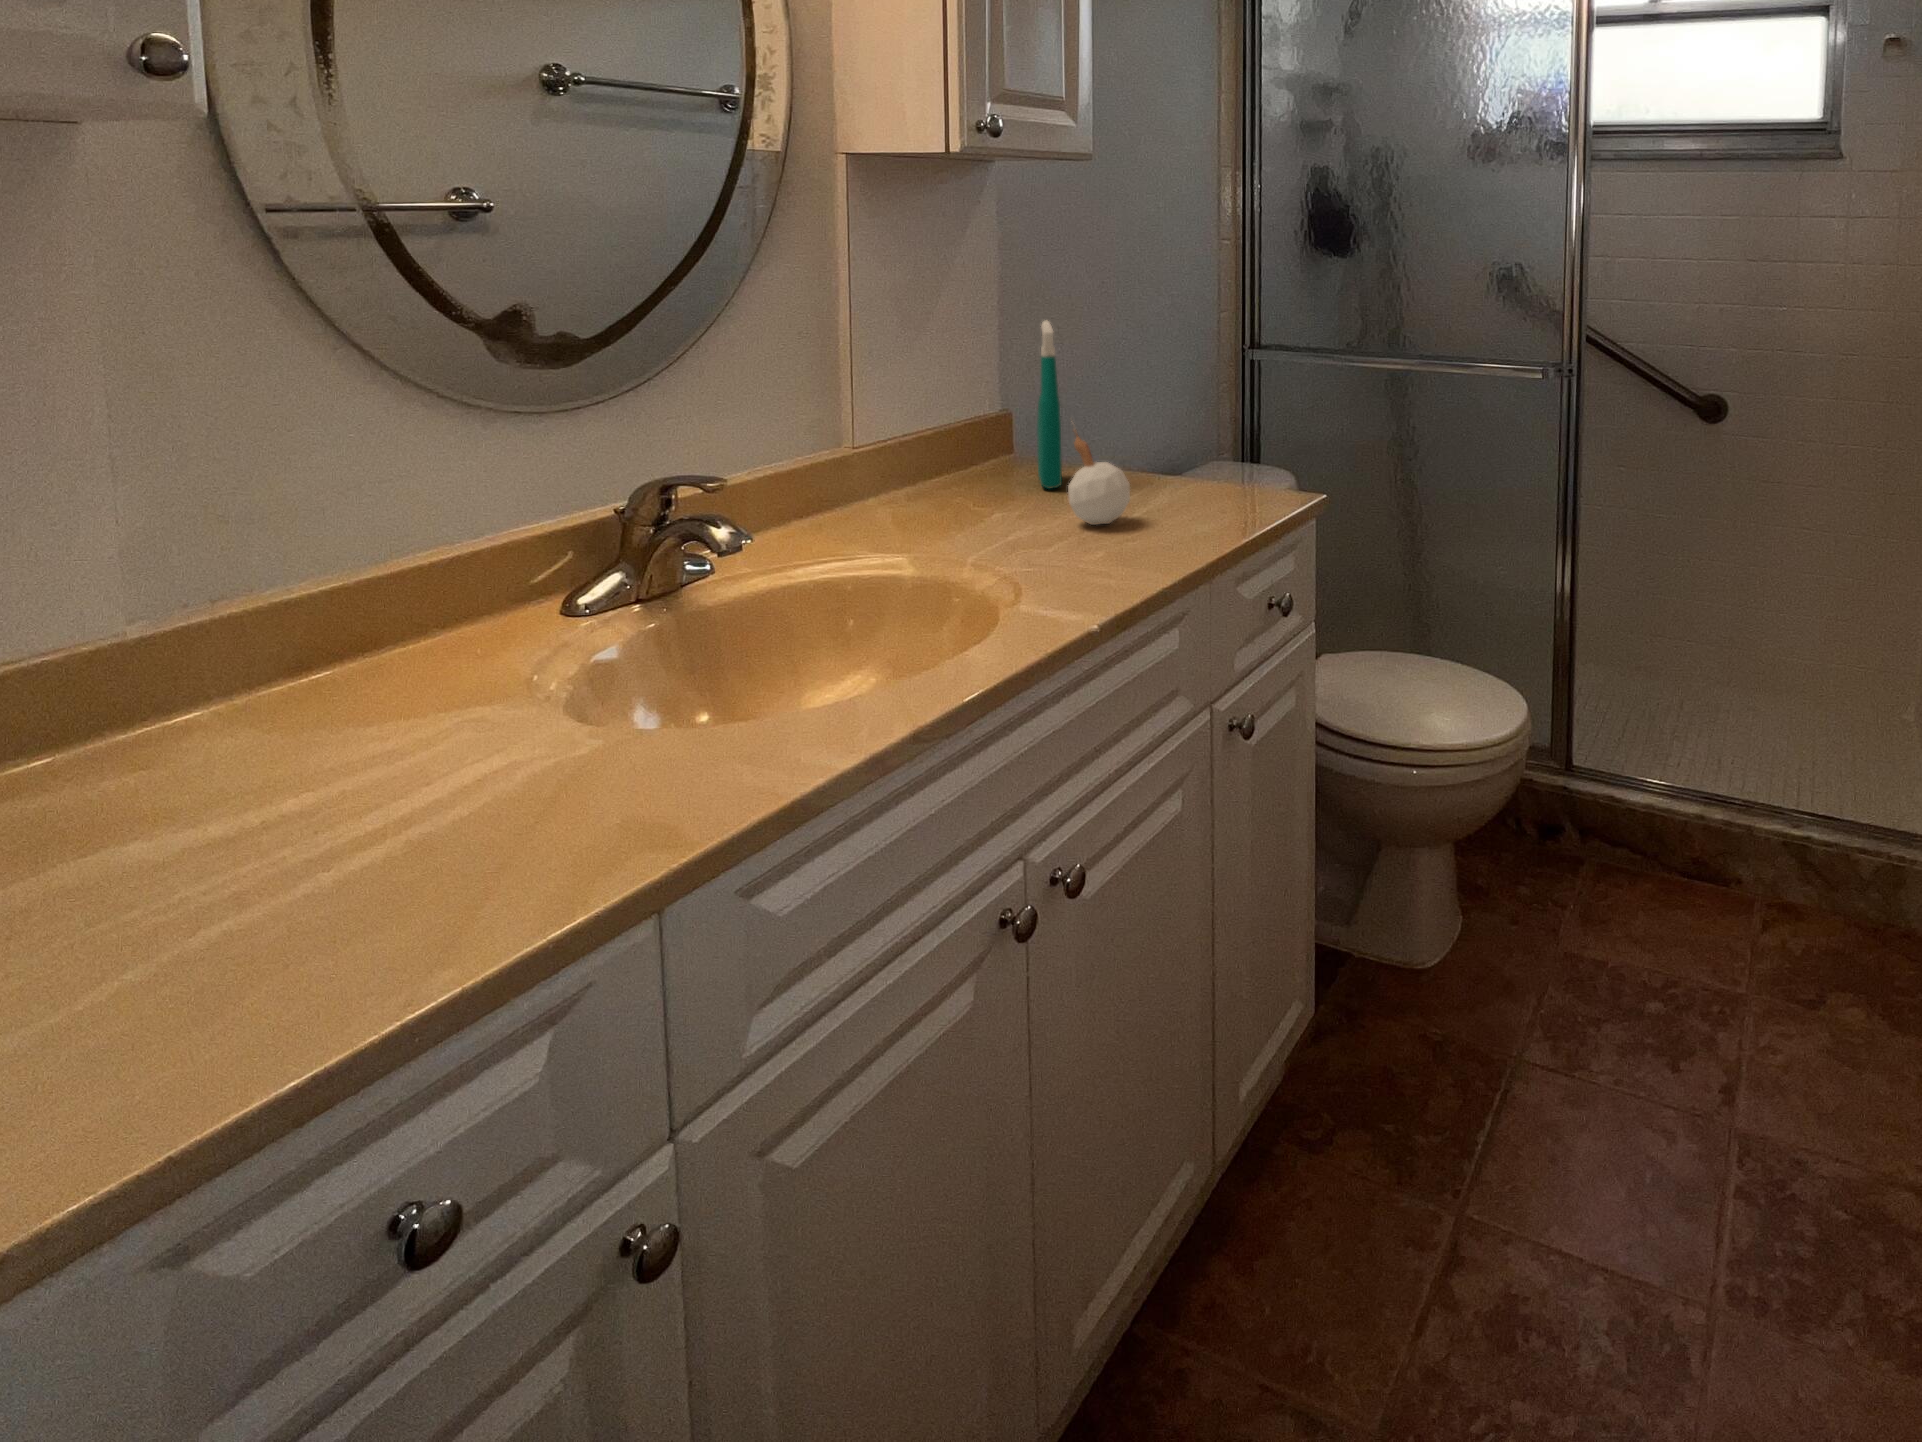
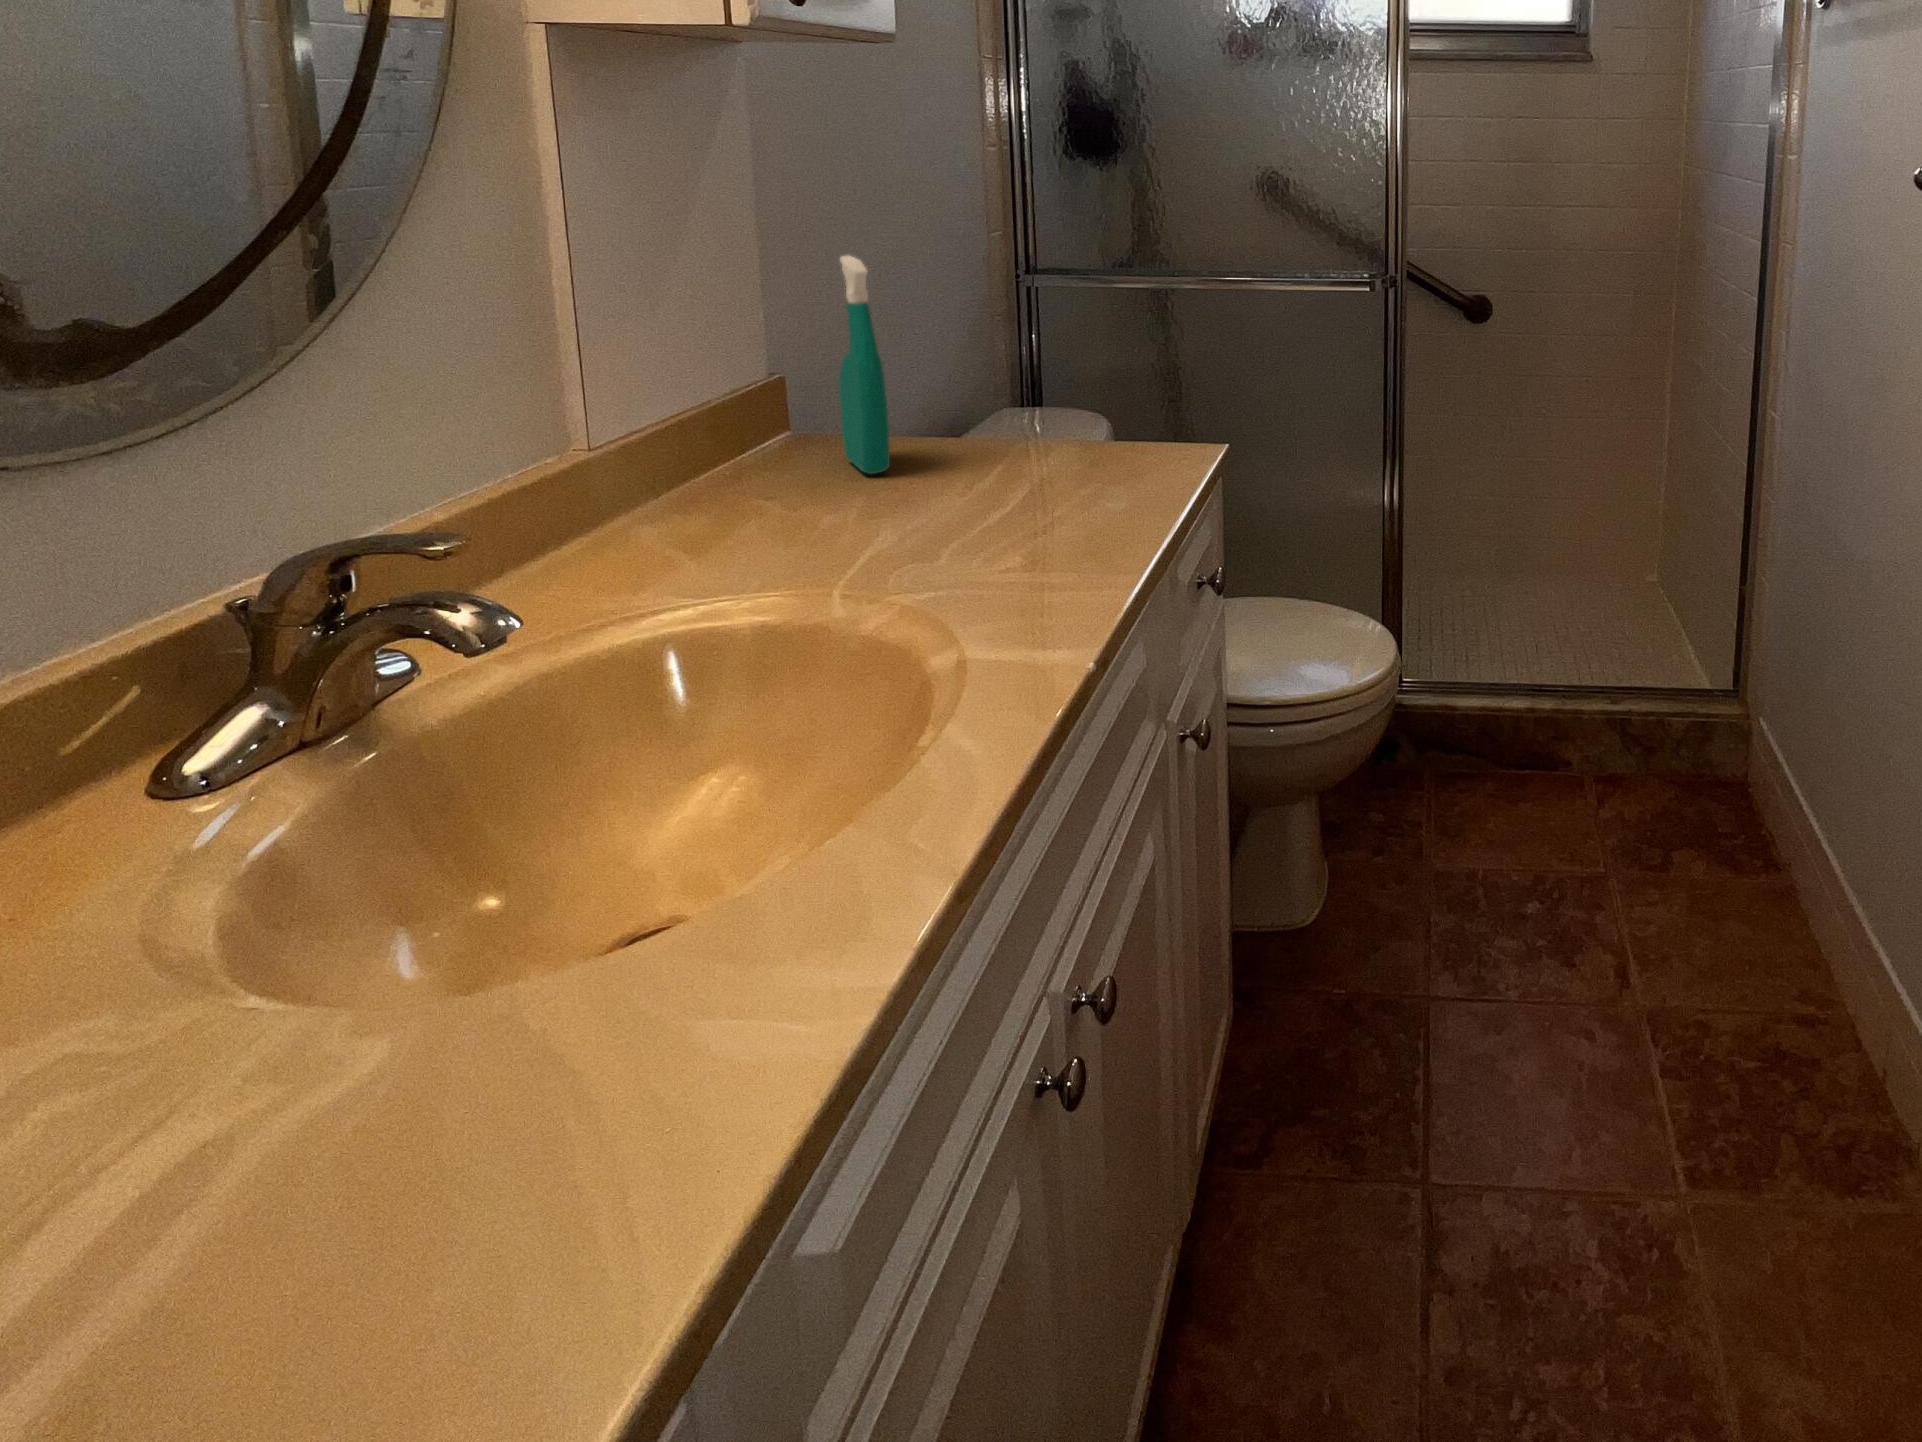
candle: present [1068,421,1130,525] -> none [930,382,1020,519]

